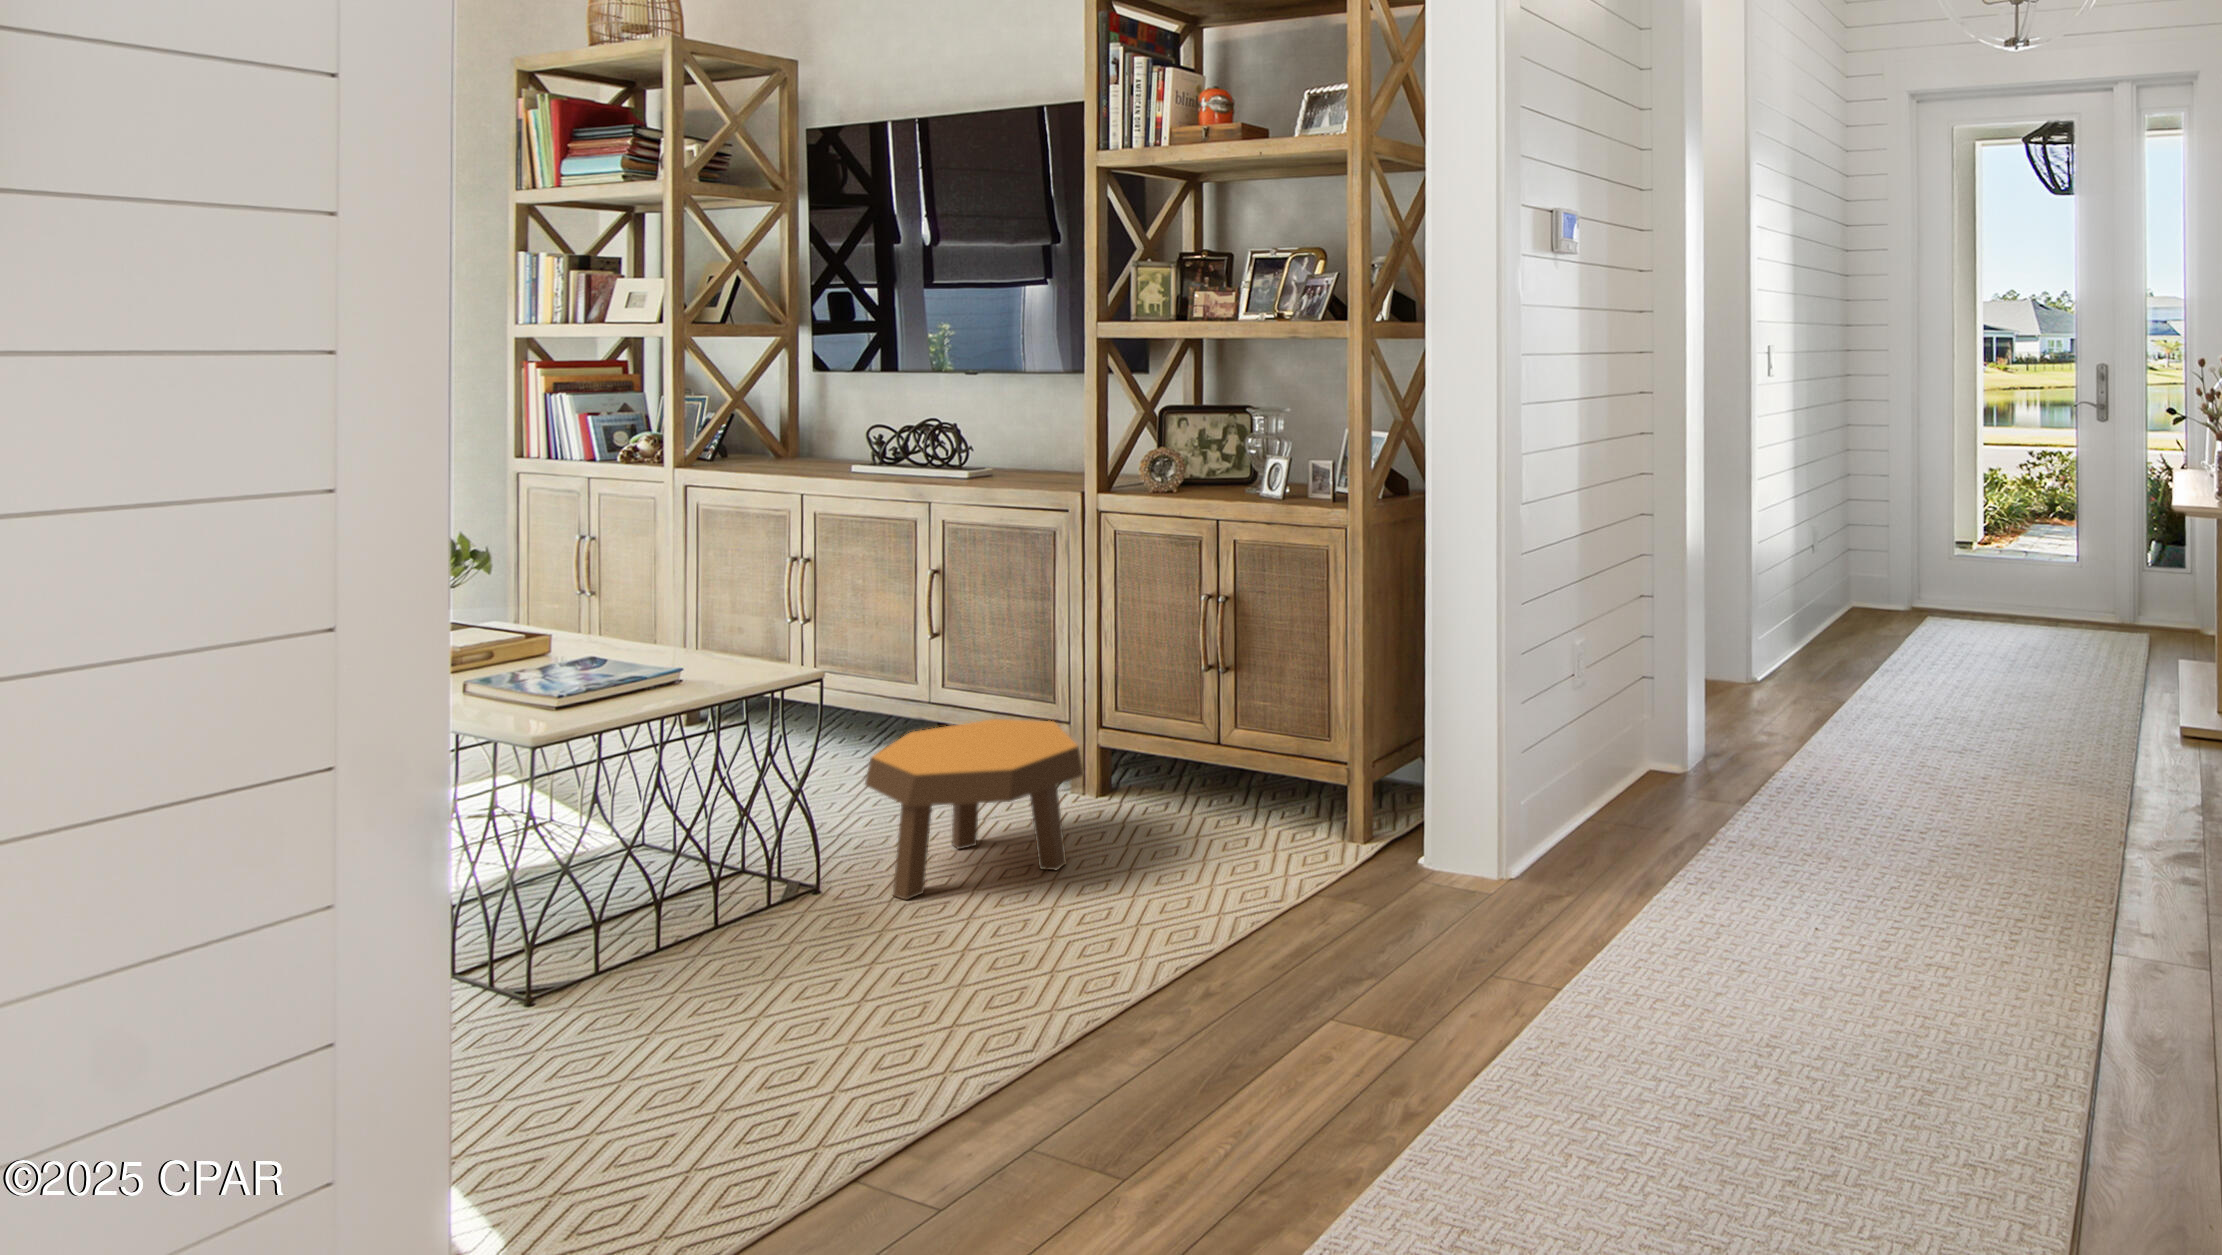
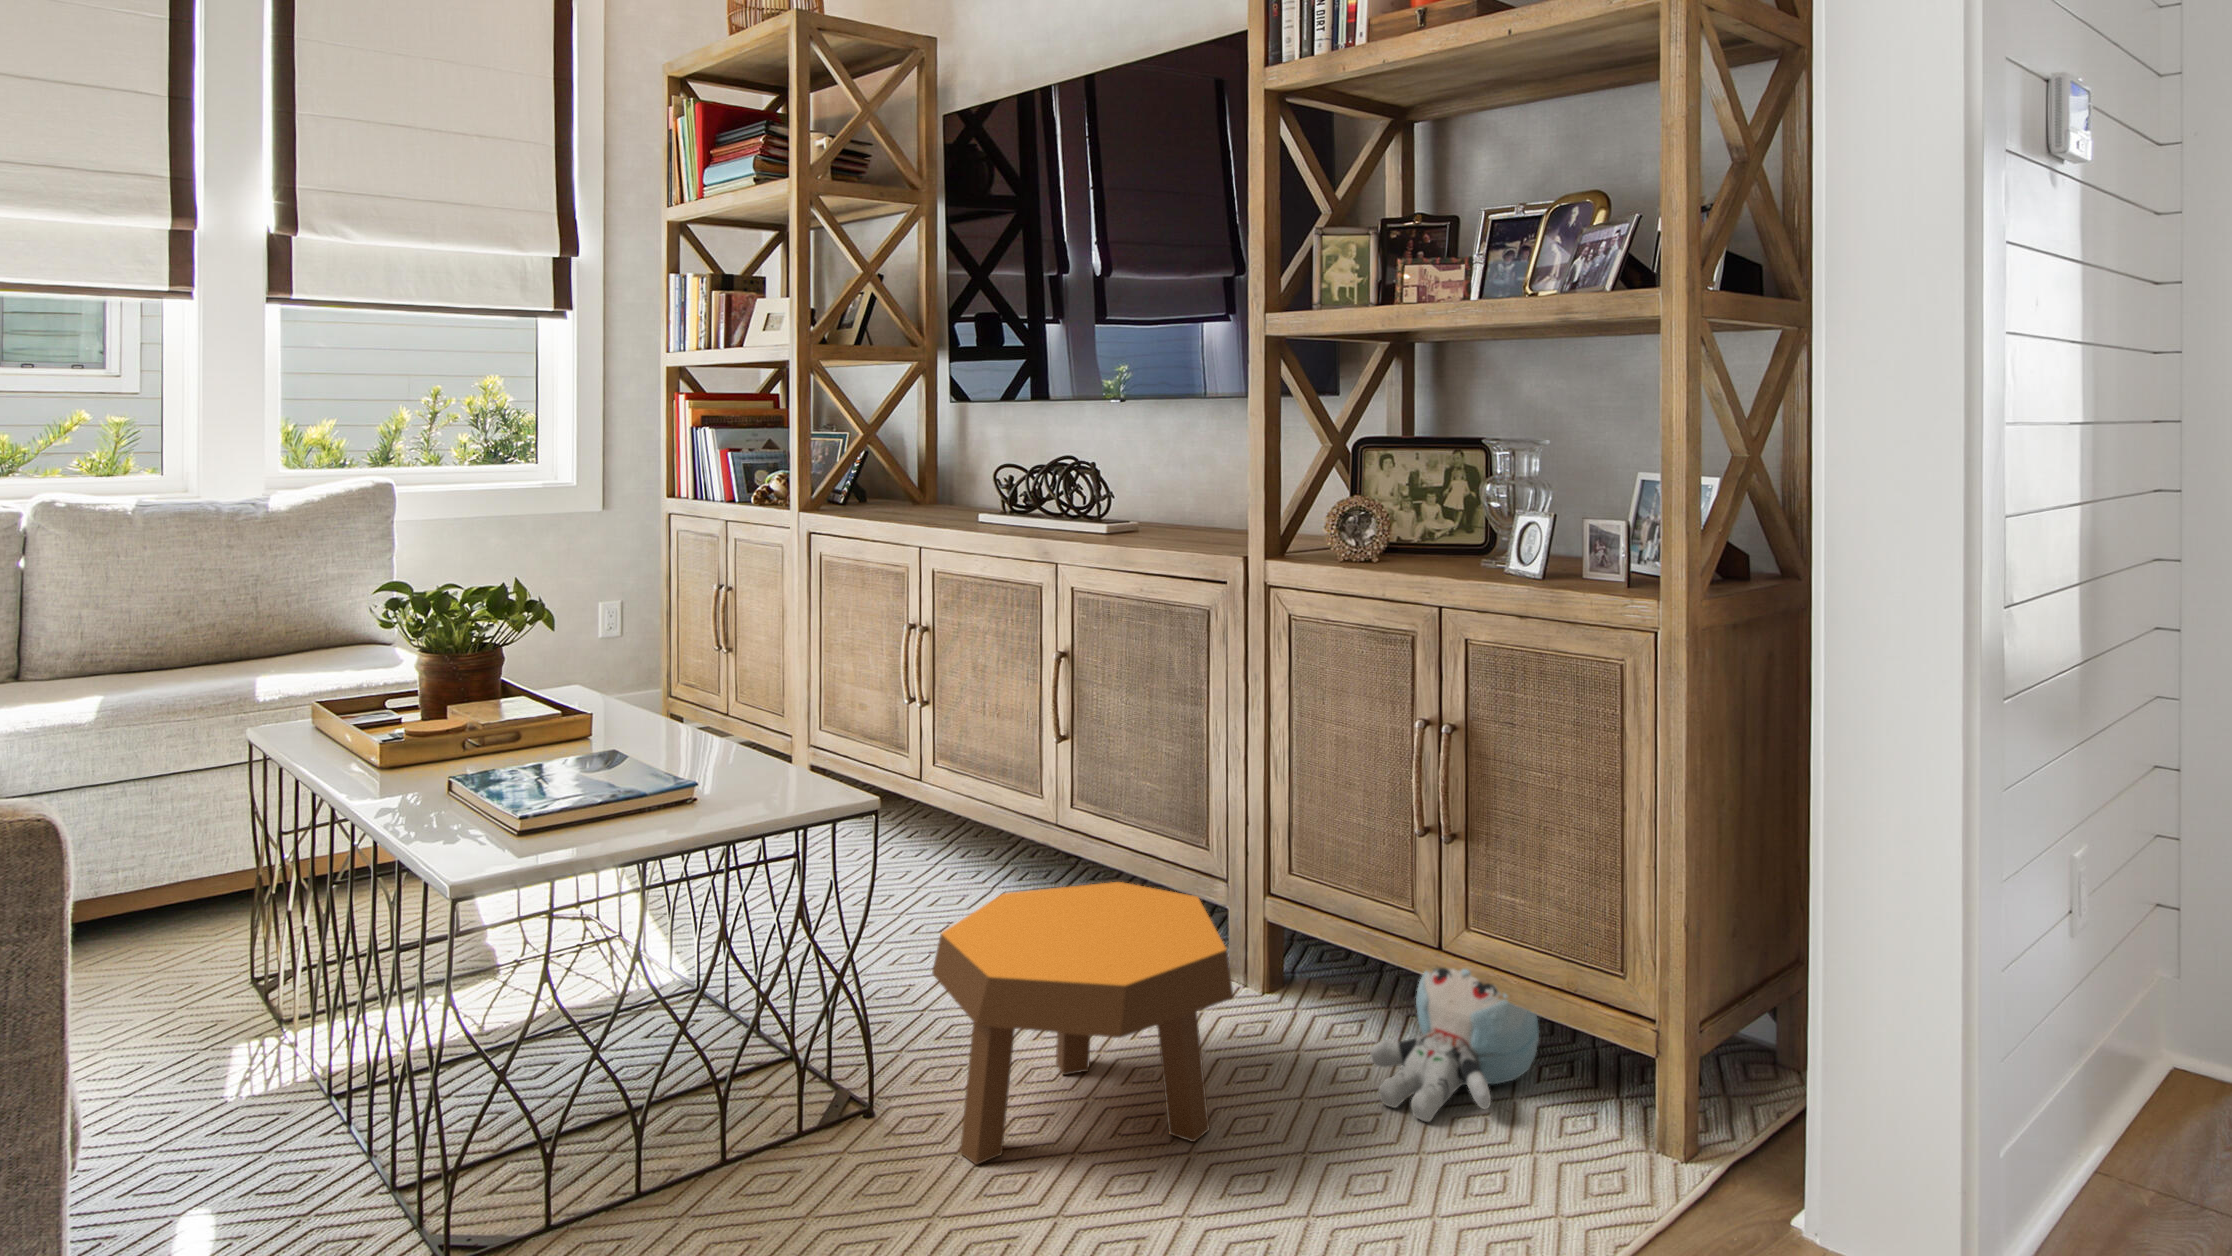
plush toy: none [1173,742,1283,843] -> present [1370,968,1539,1122]

